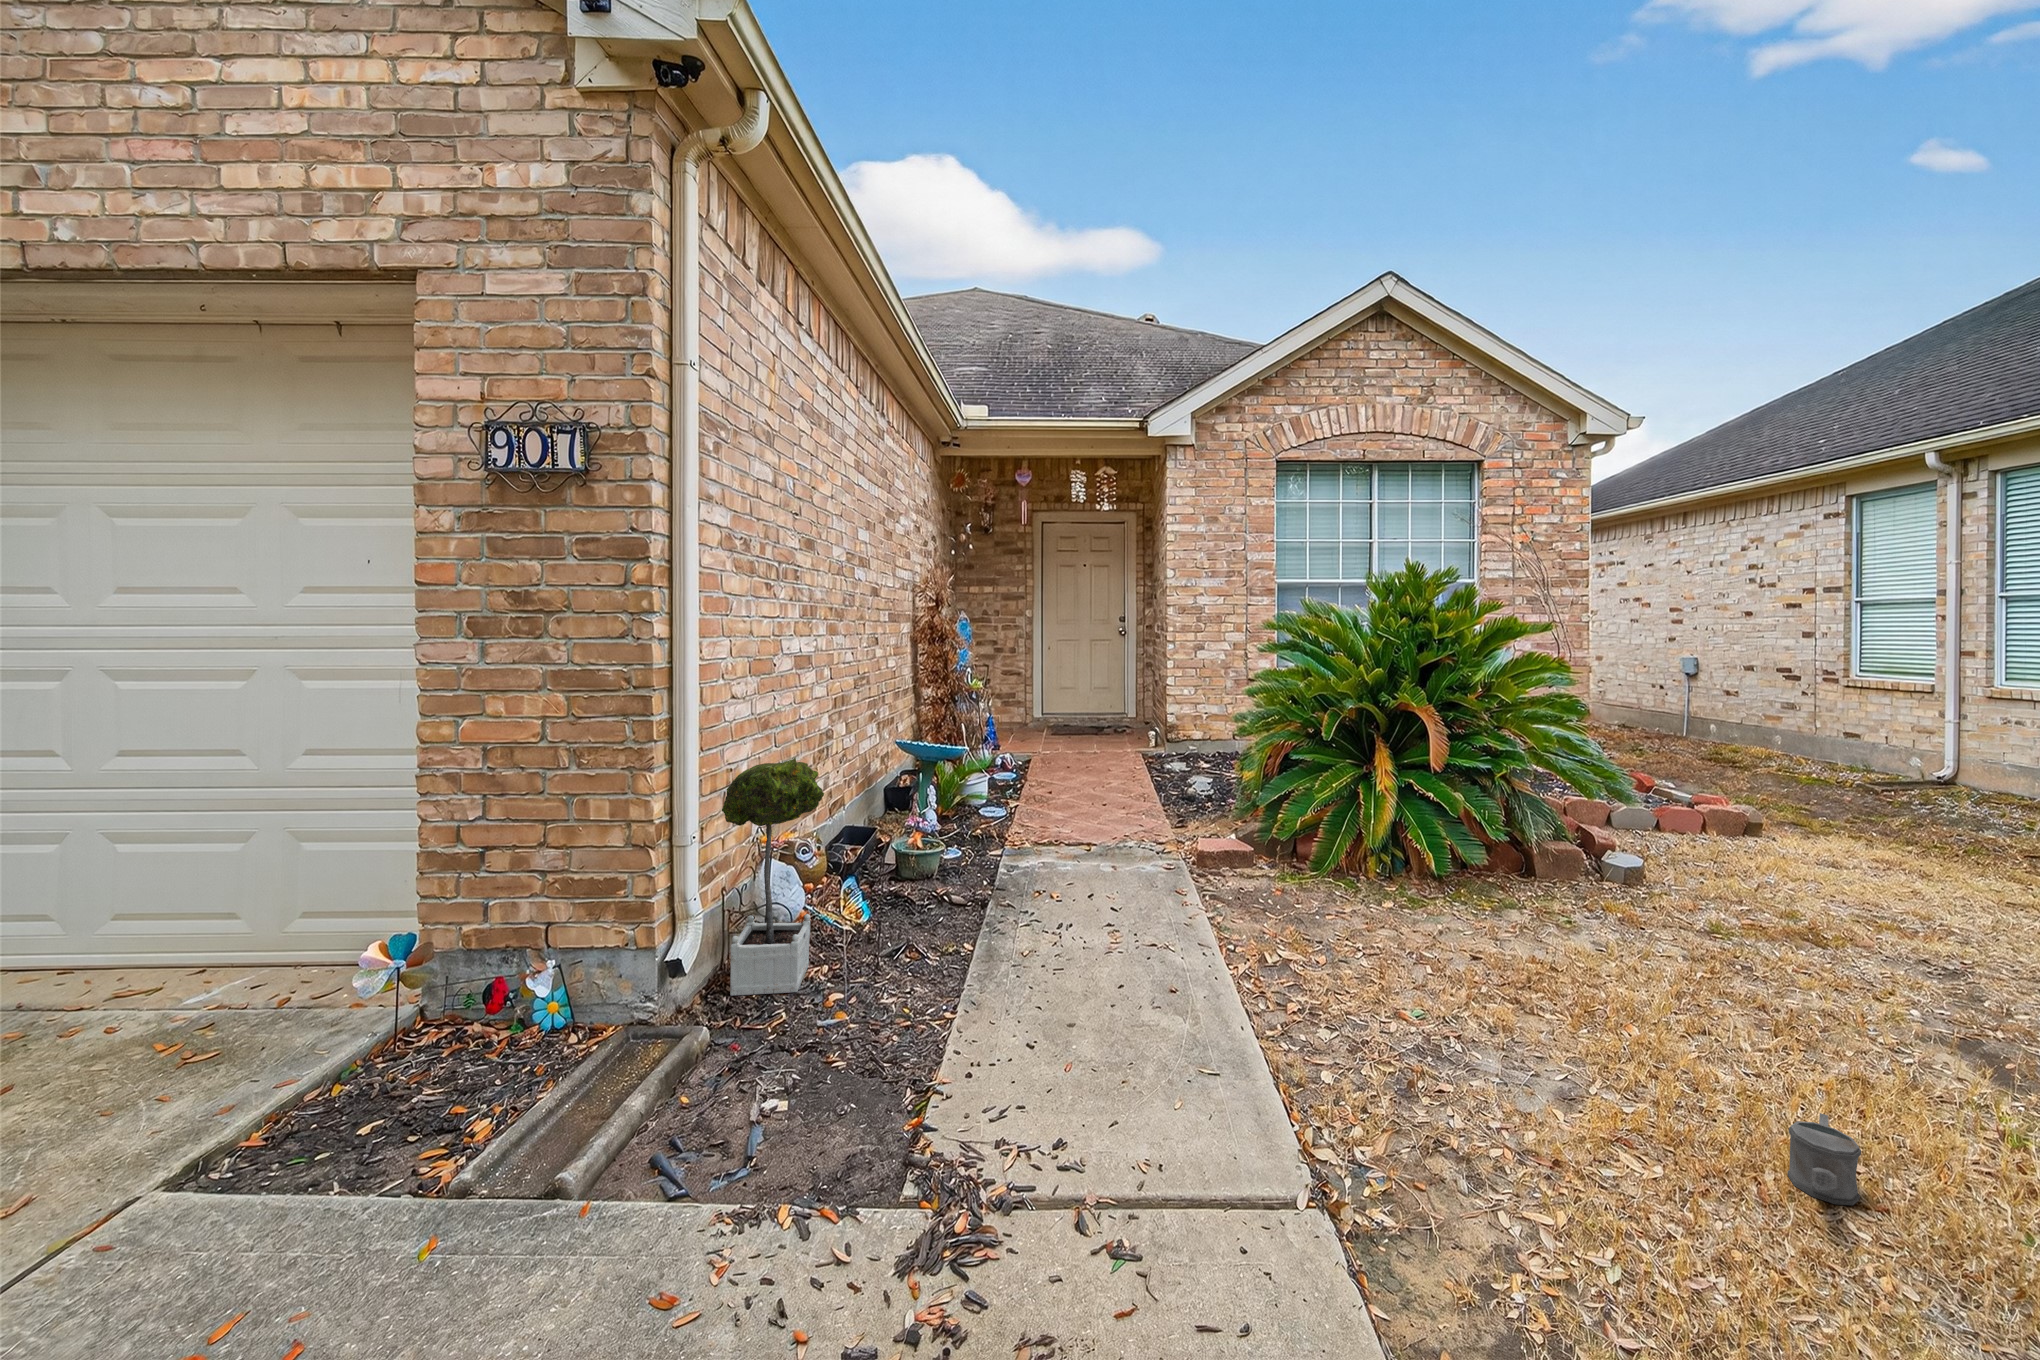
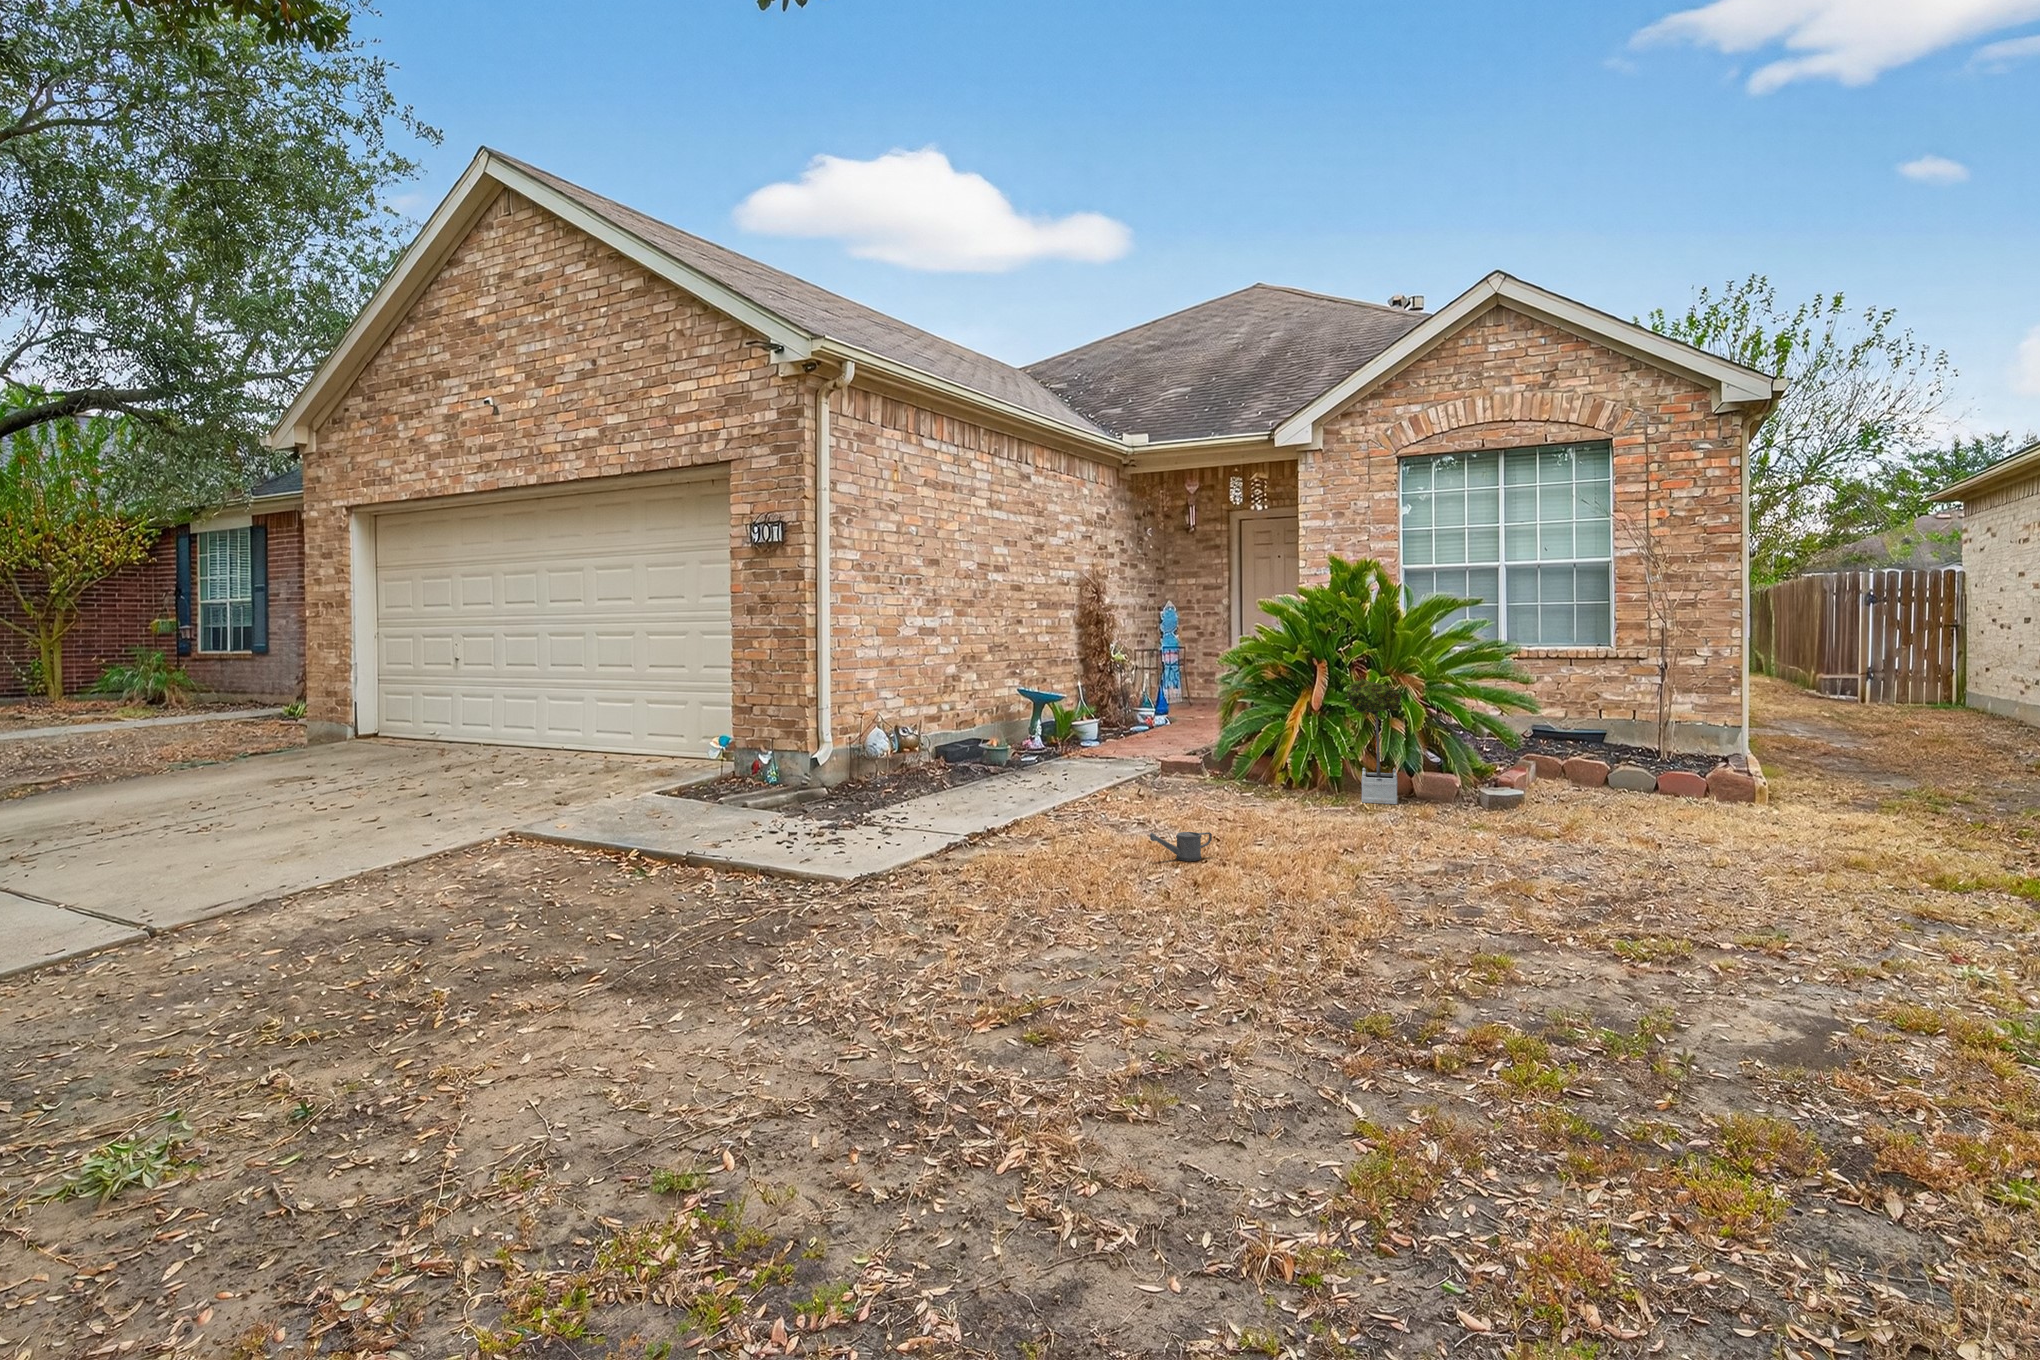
potted tree: present [722,757,824,996] -> present [1347,679,1402,804]

